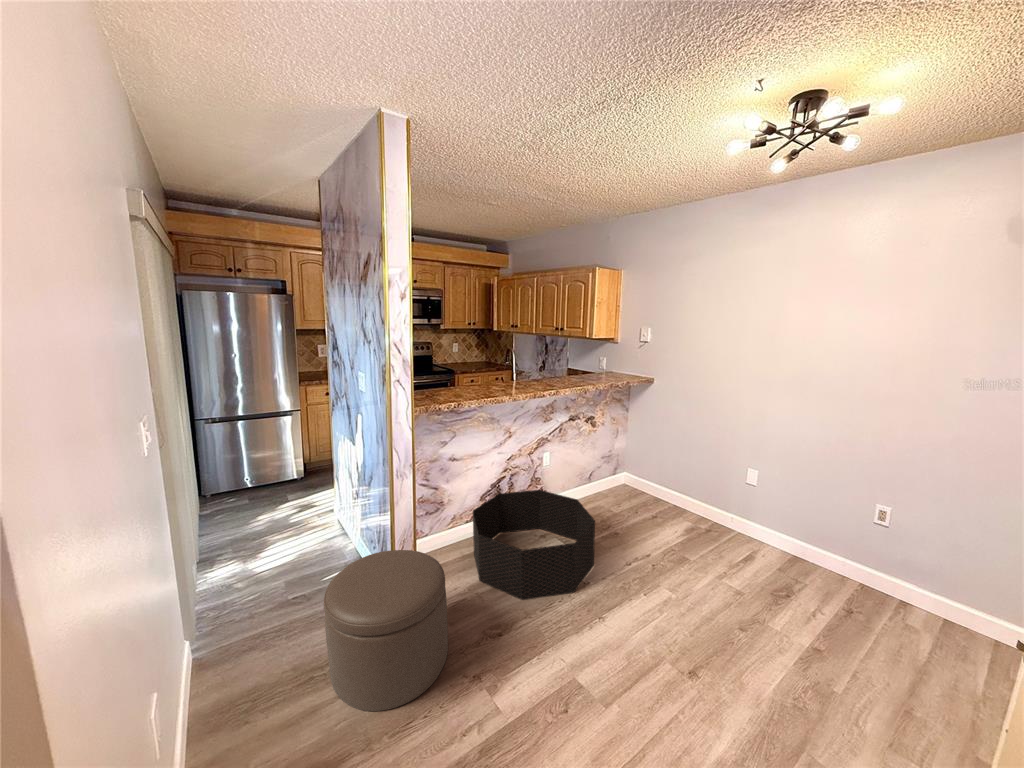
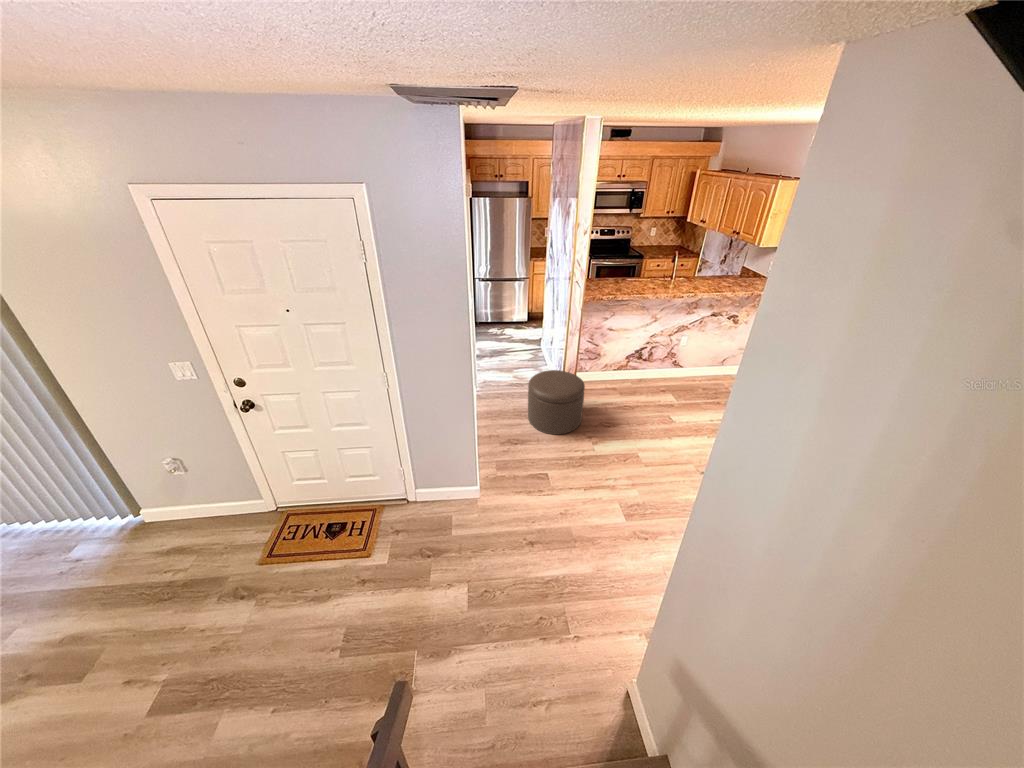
basket: present [473,490,595,600] -> none [610,357,693,423]

